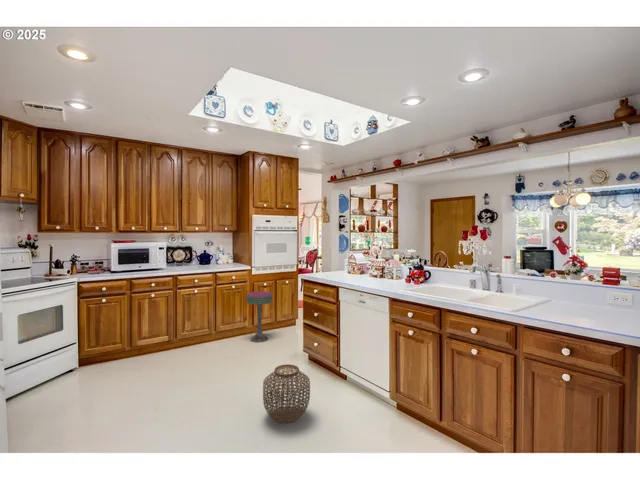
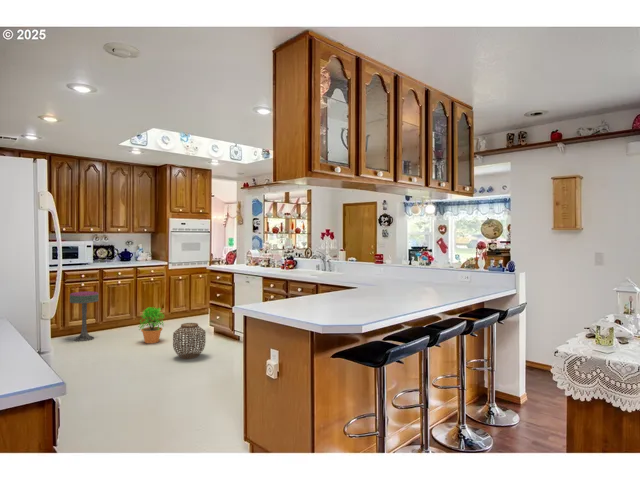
bar stool: present [247,291,272,342] -> present [70,291,99,341]
potted plant: none [215,328,250,378] -> present [140,307,164,343]

